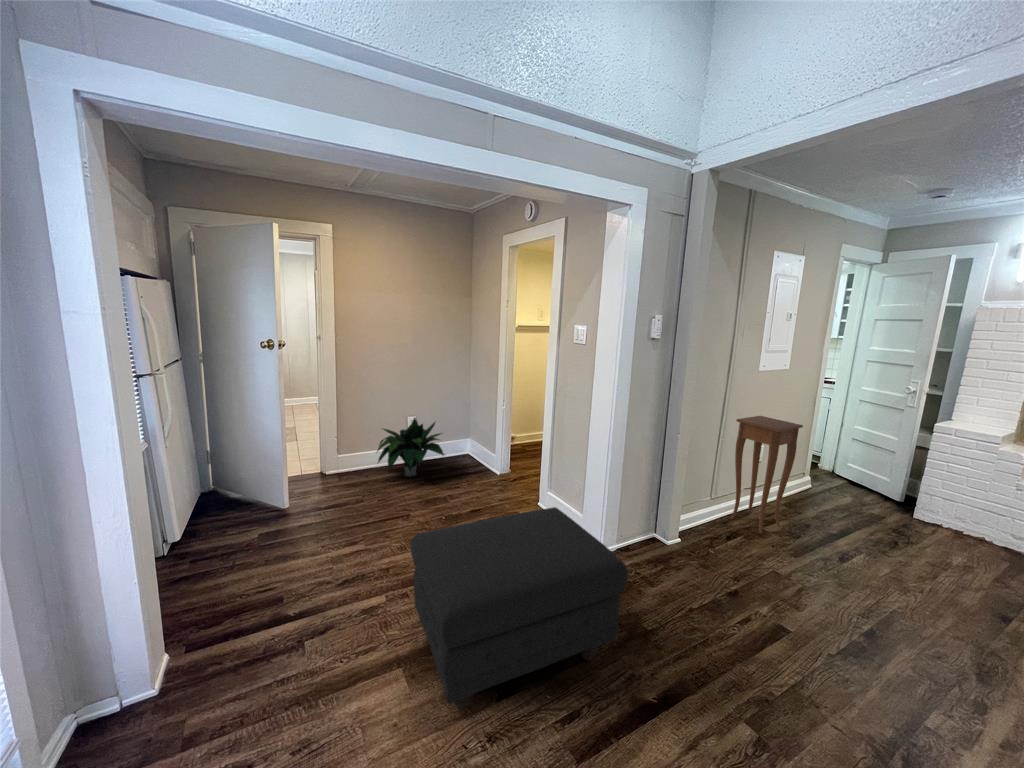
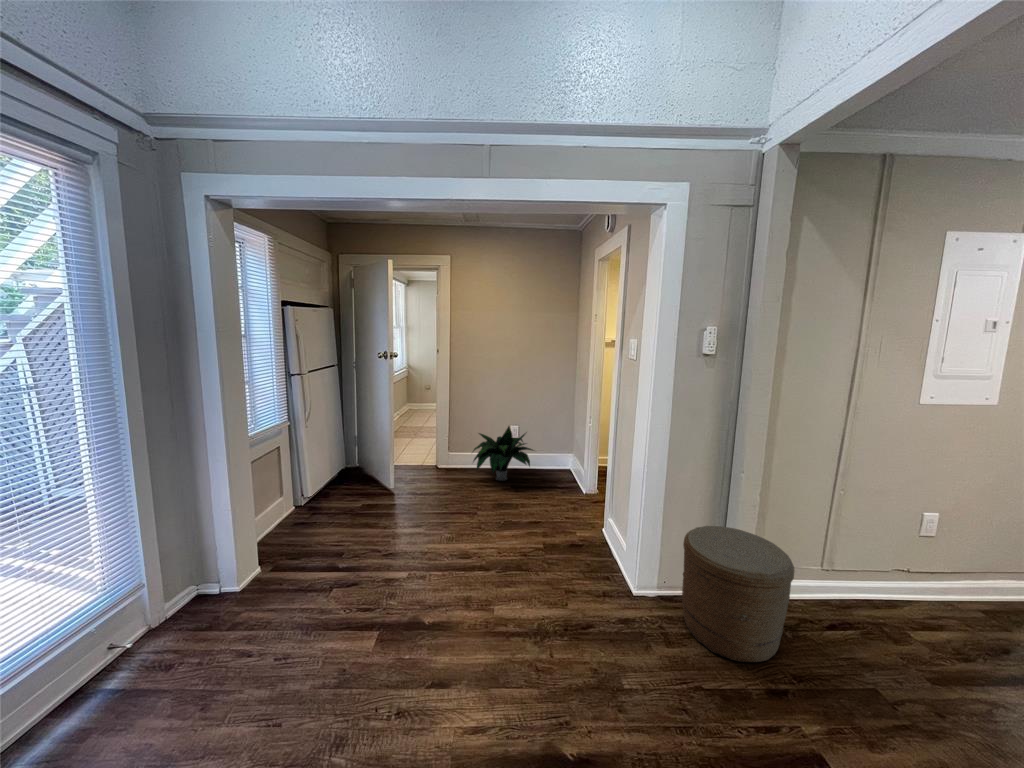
side table: present [730,416,803,533] -> none [857,467,986,637]
woven basket: none [644,480,730,581] -> present [682,526,794,662]
ottoman: present [411,507,628,710] -> none [362,519,567,690]

